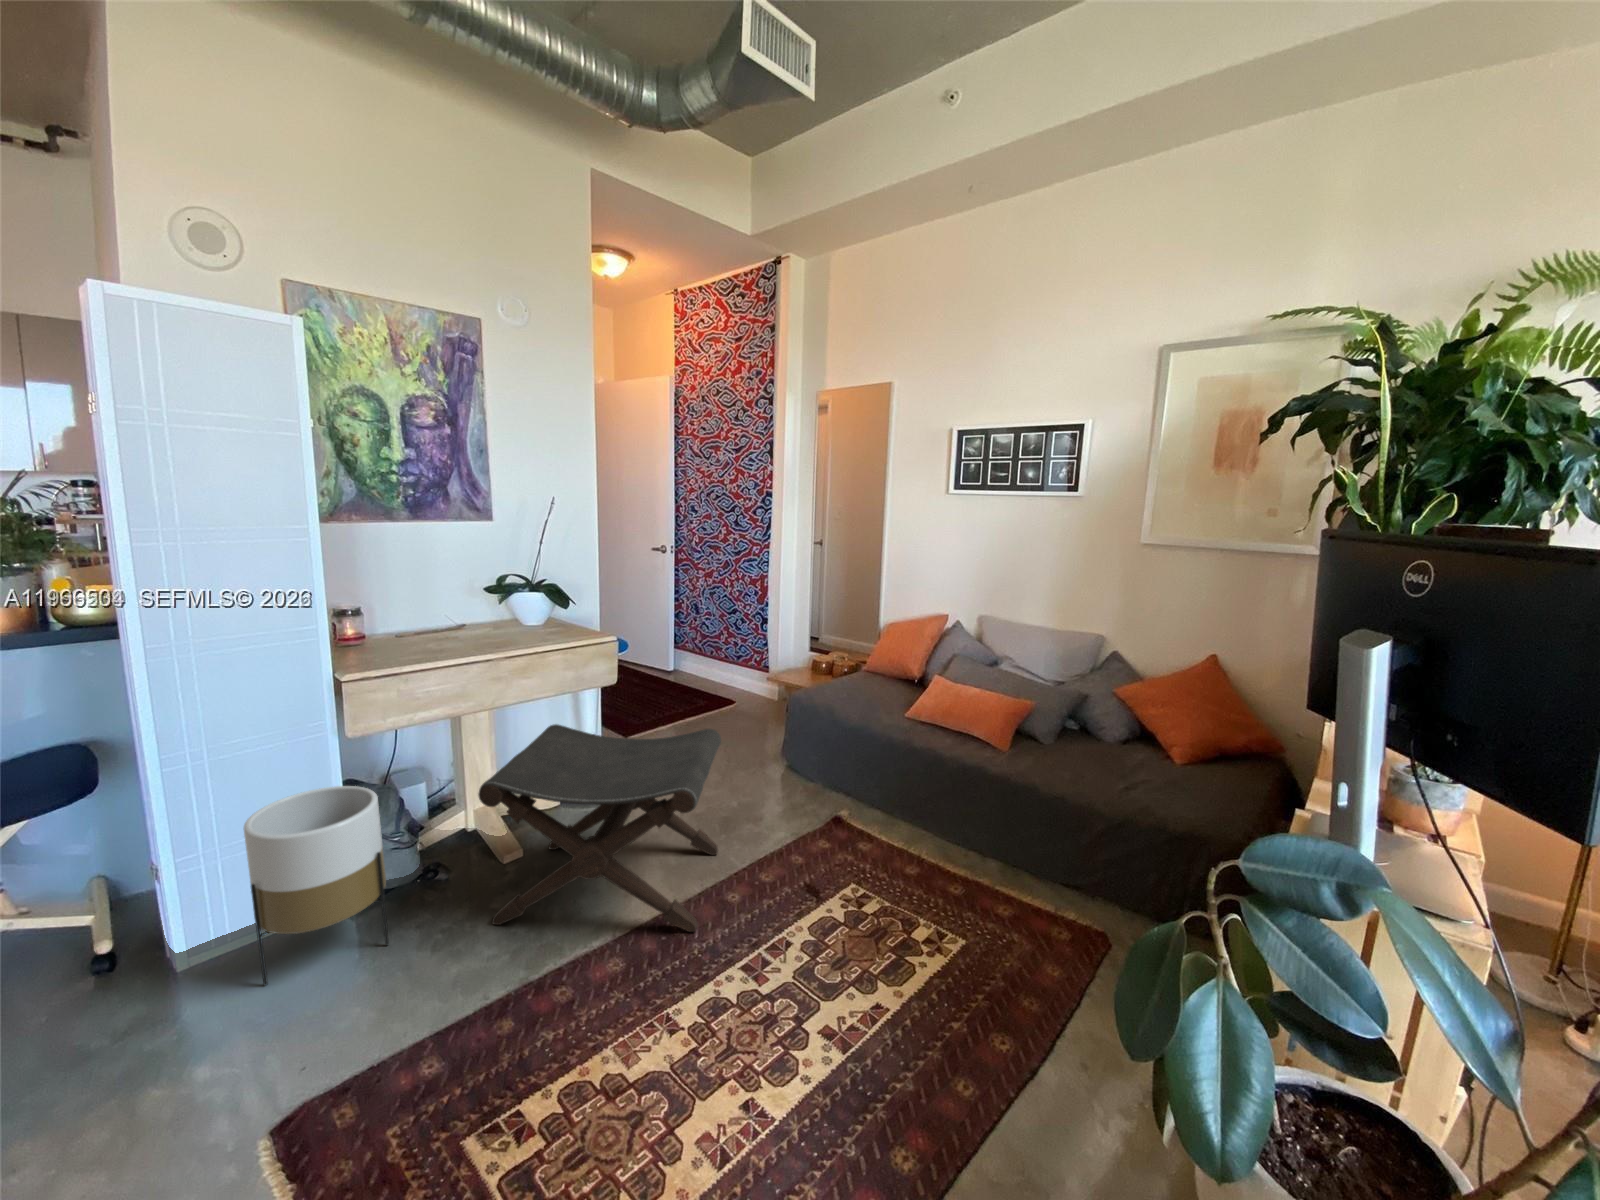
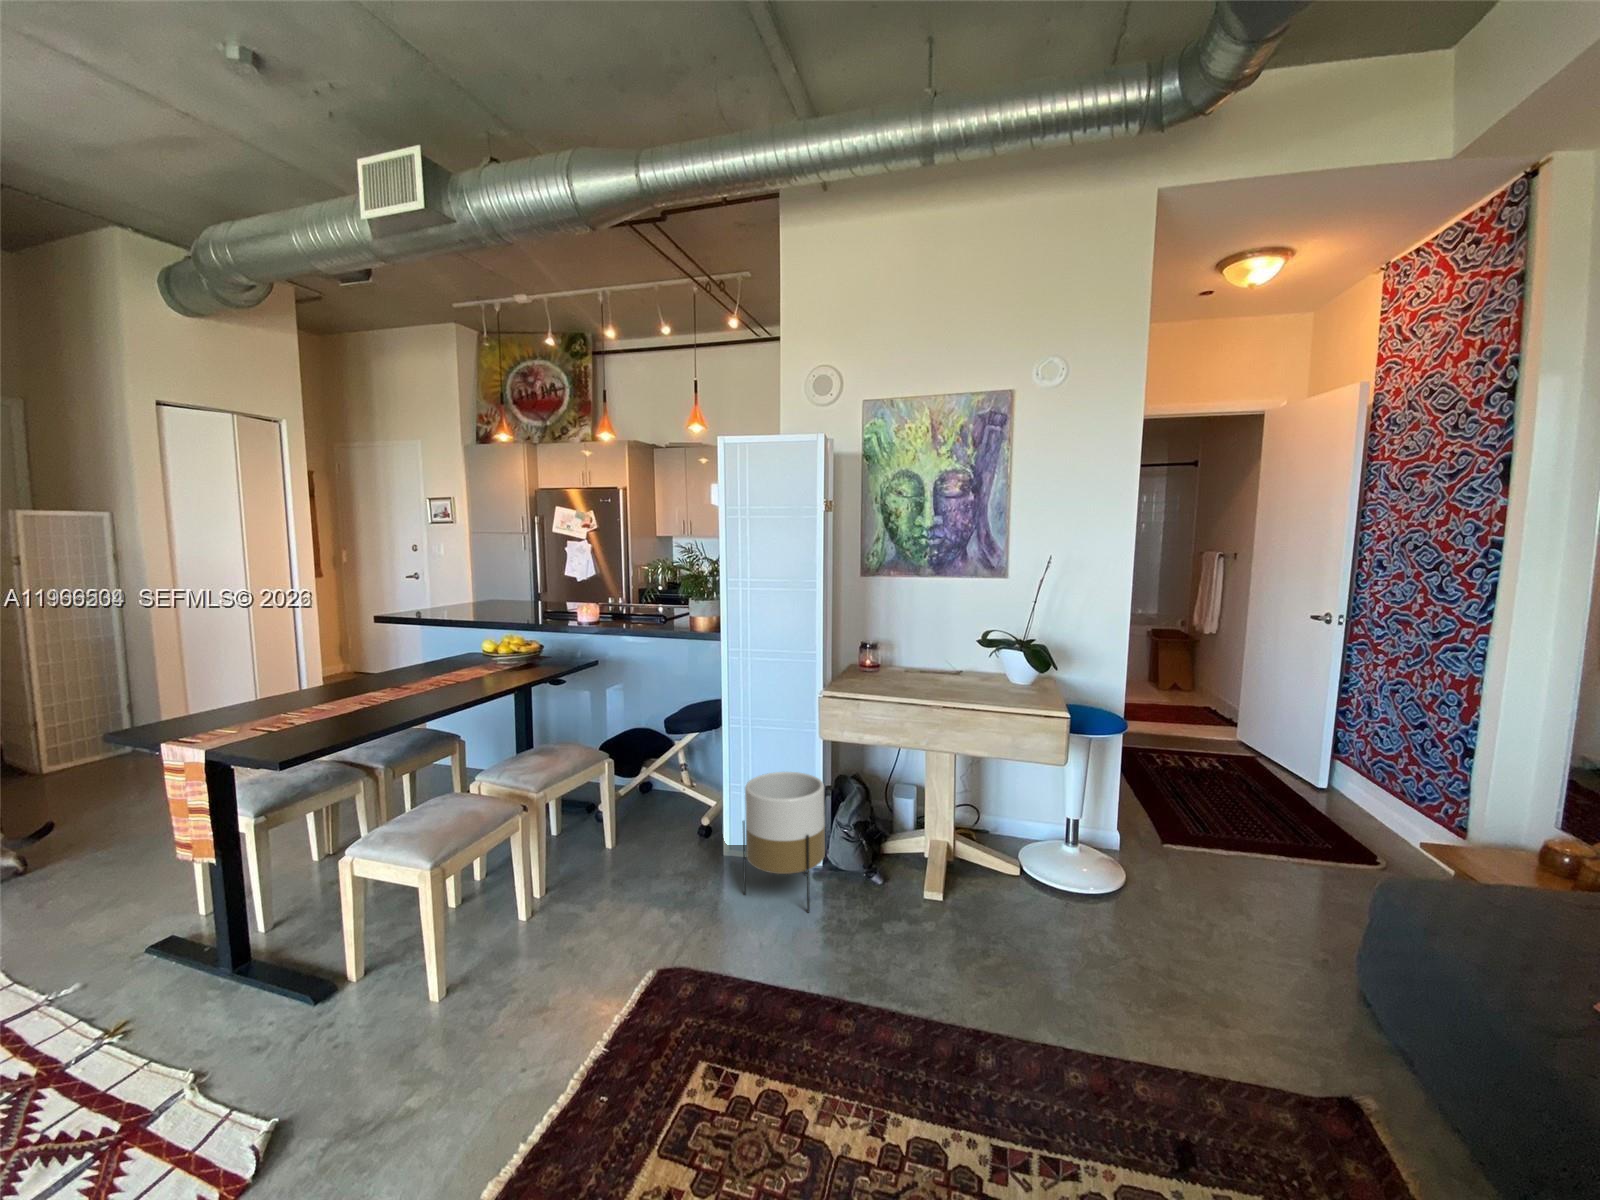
footstool: present [478,724,721,932] -> none [862,786,1133,1074]

